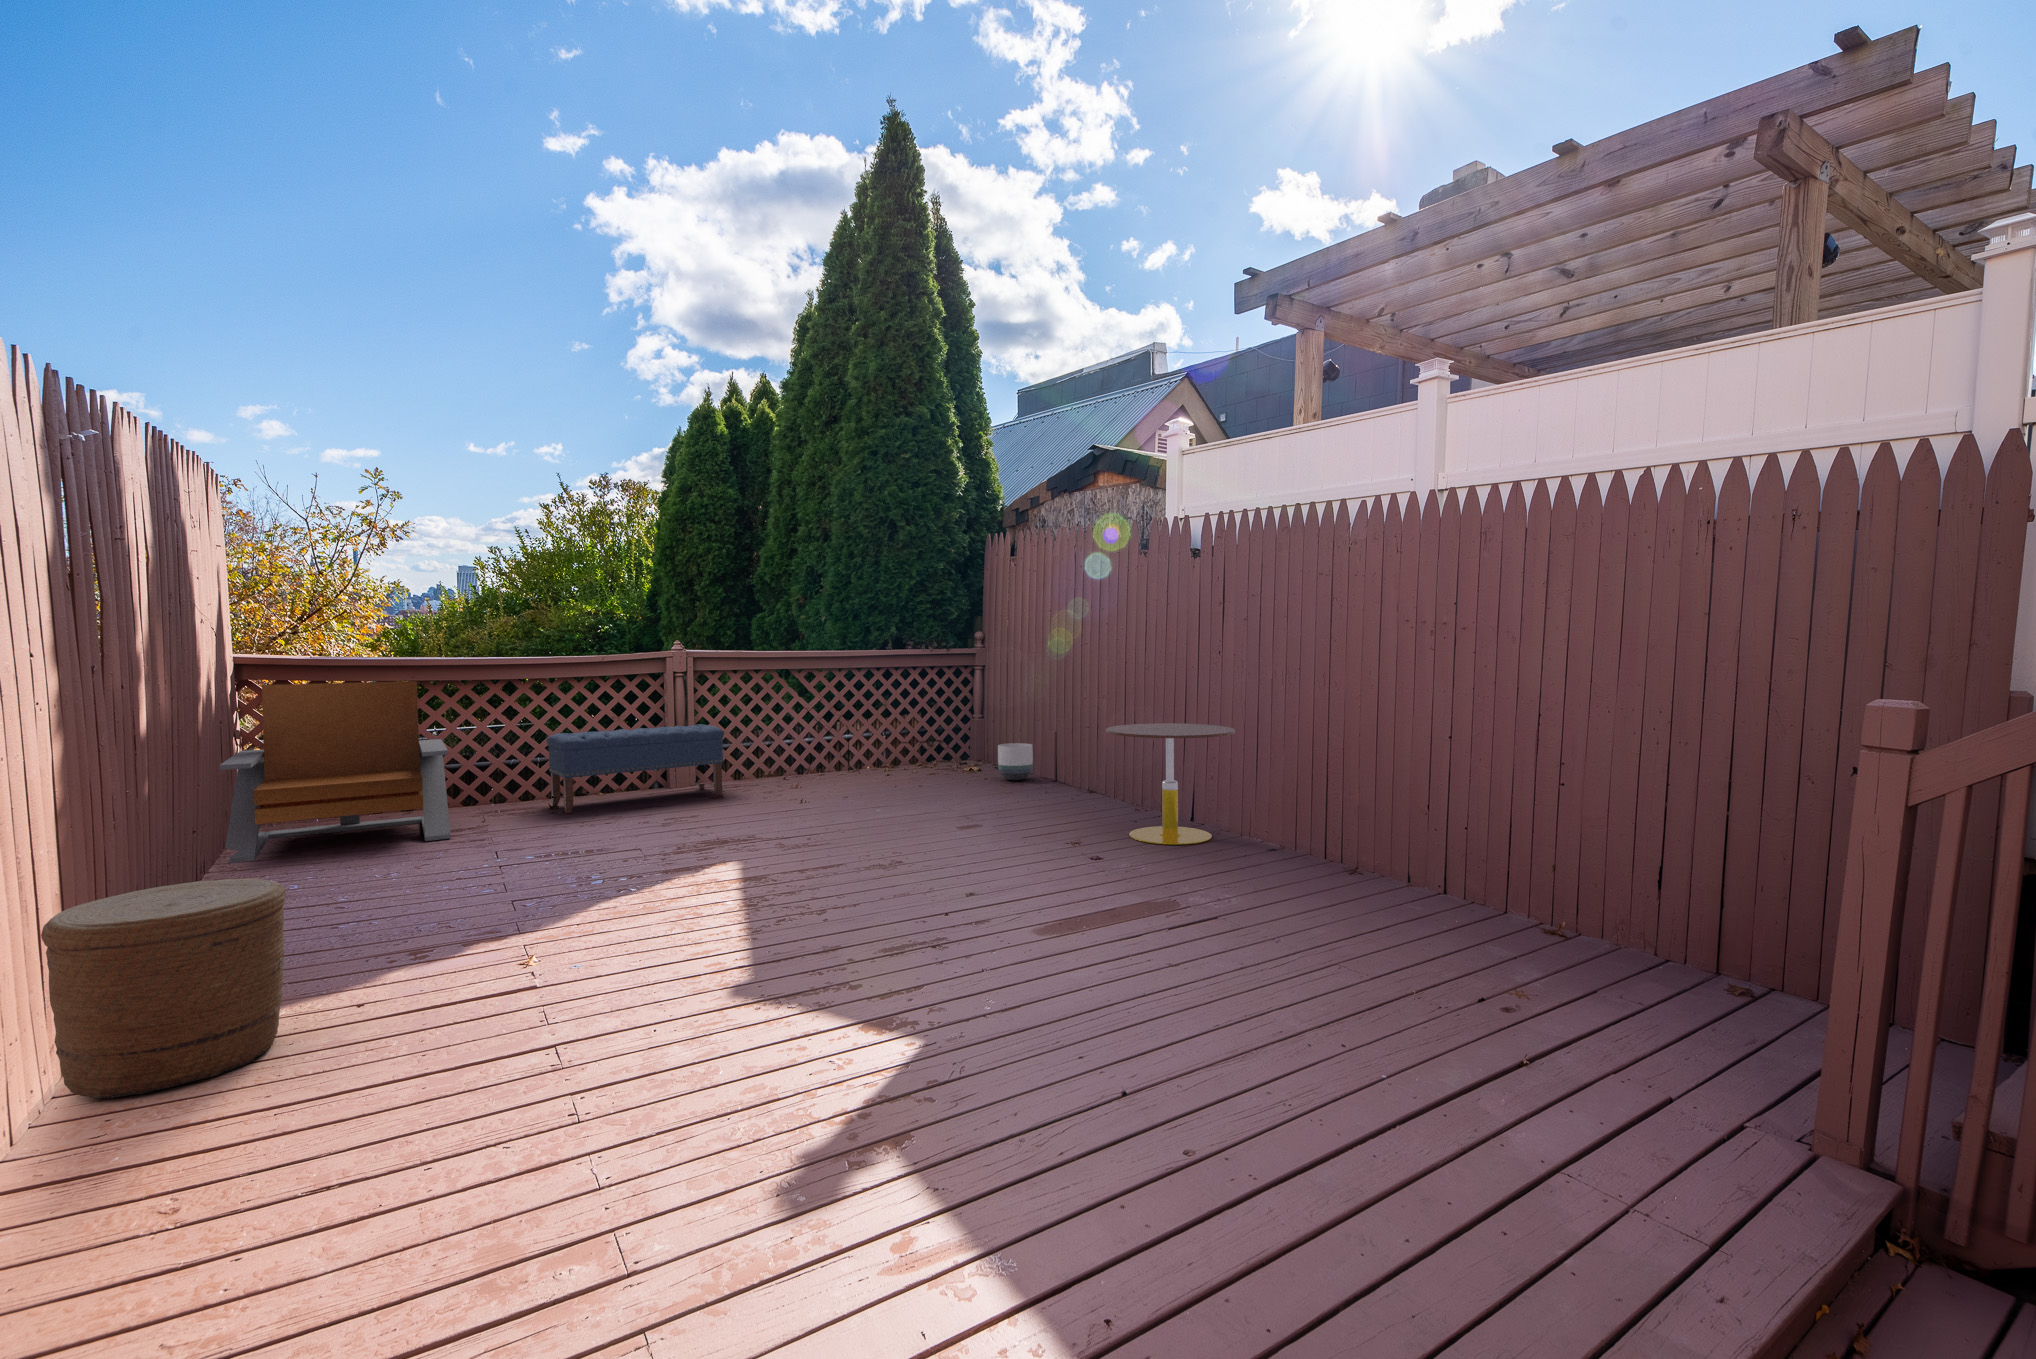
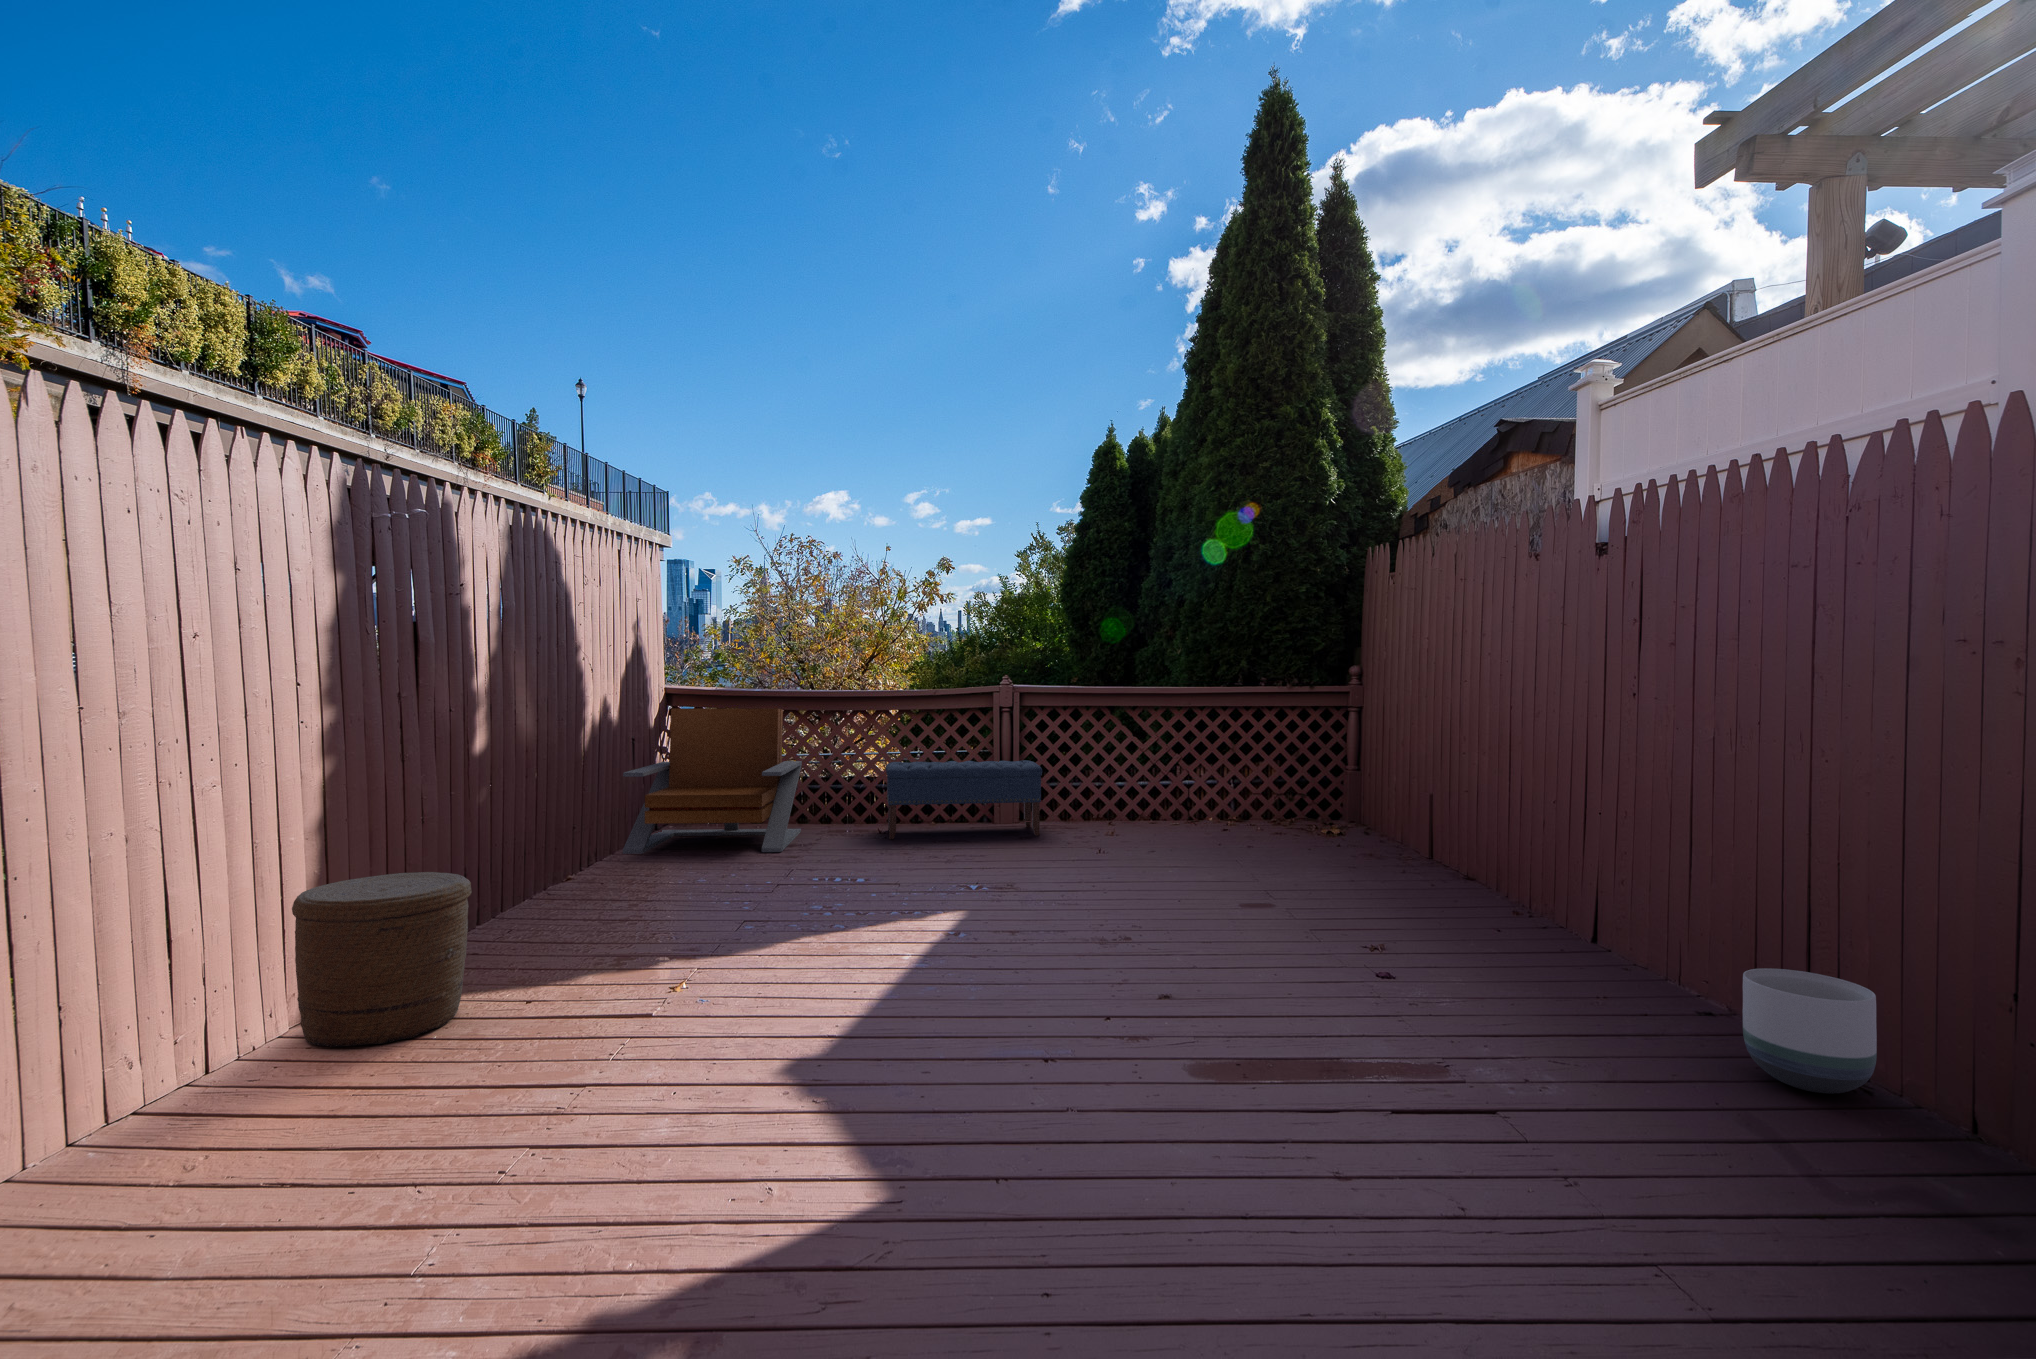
side table: present [1106,723,1235,845] -> none [1429,795,1642,980]
planter: present [998,743,1033,780] -> present [1743,968,1877,1094]

